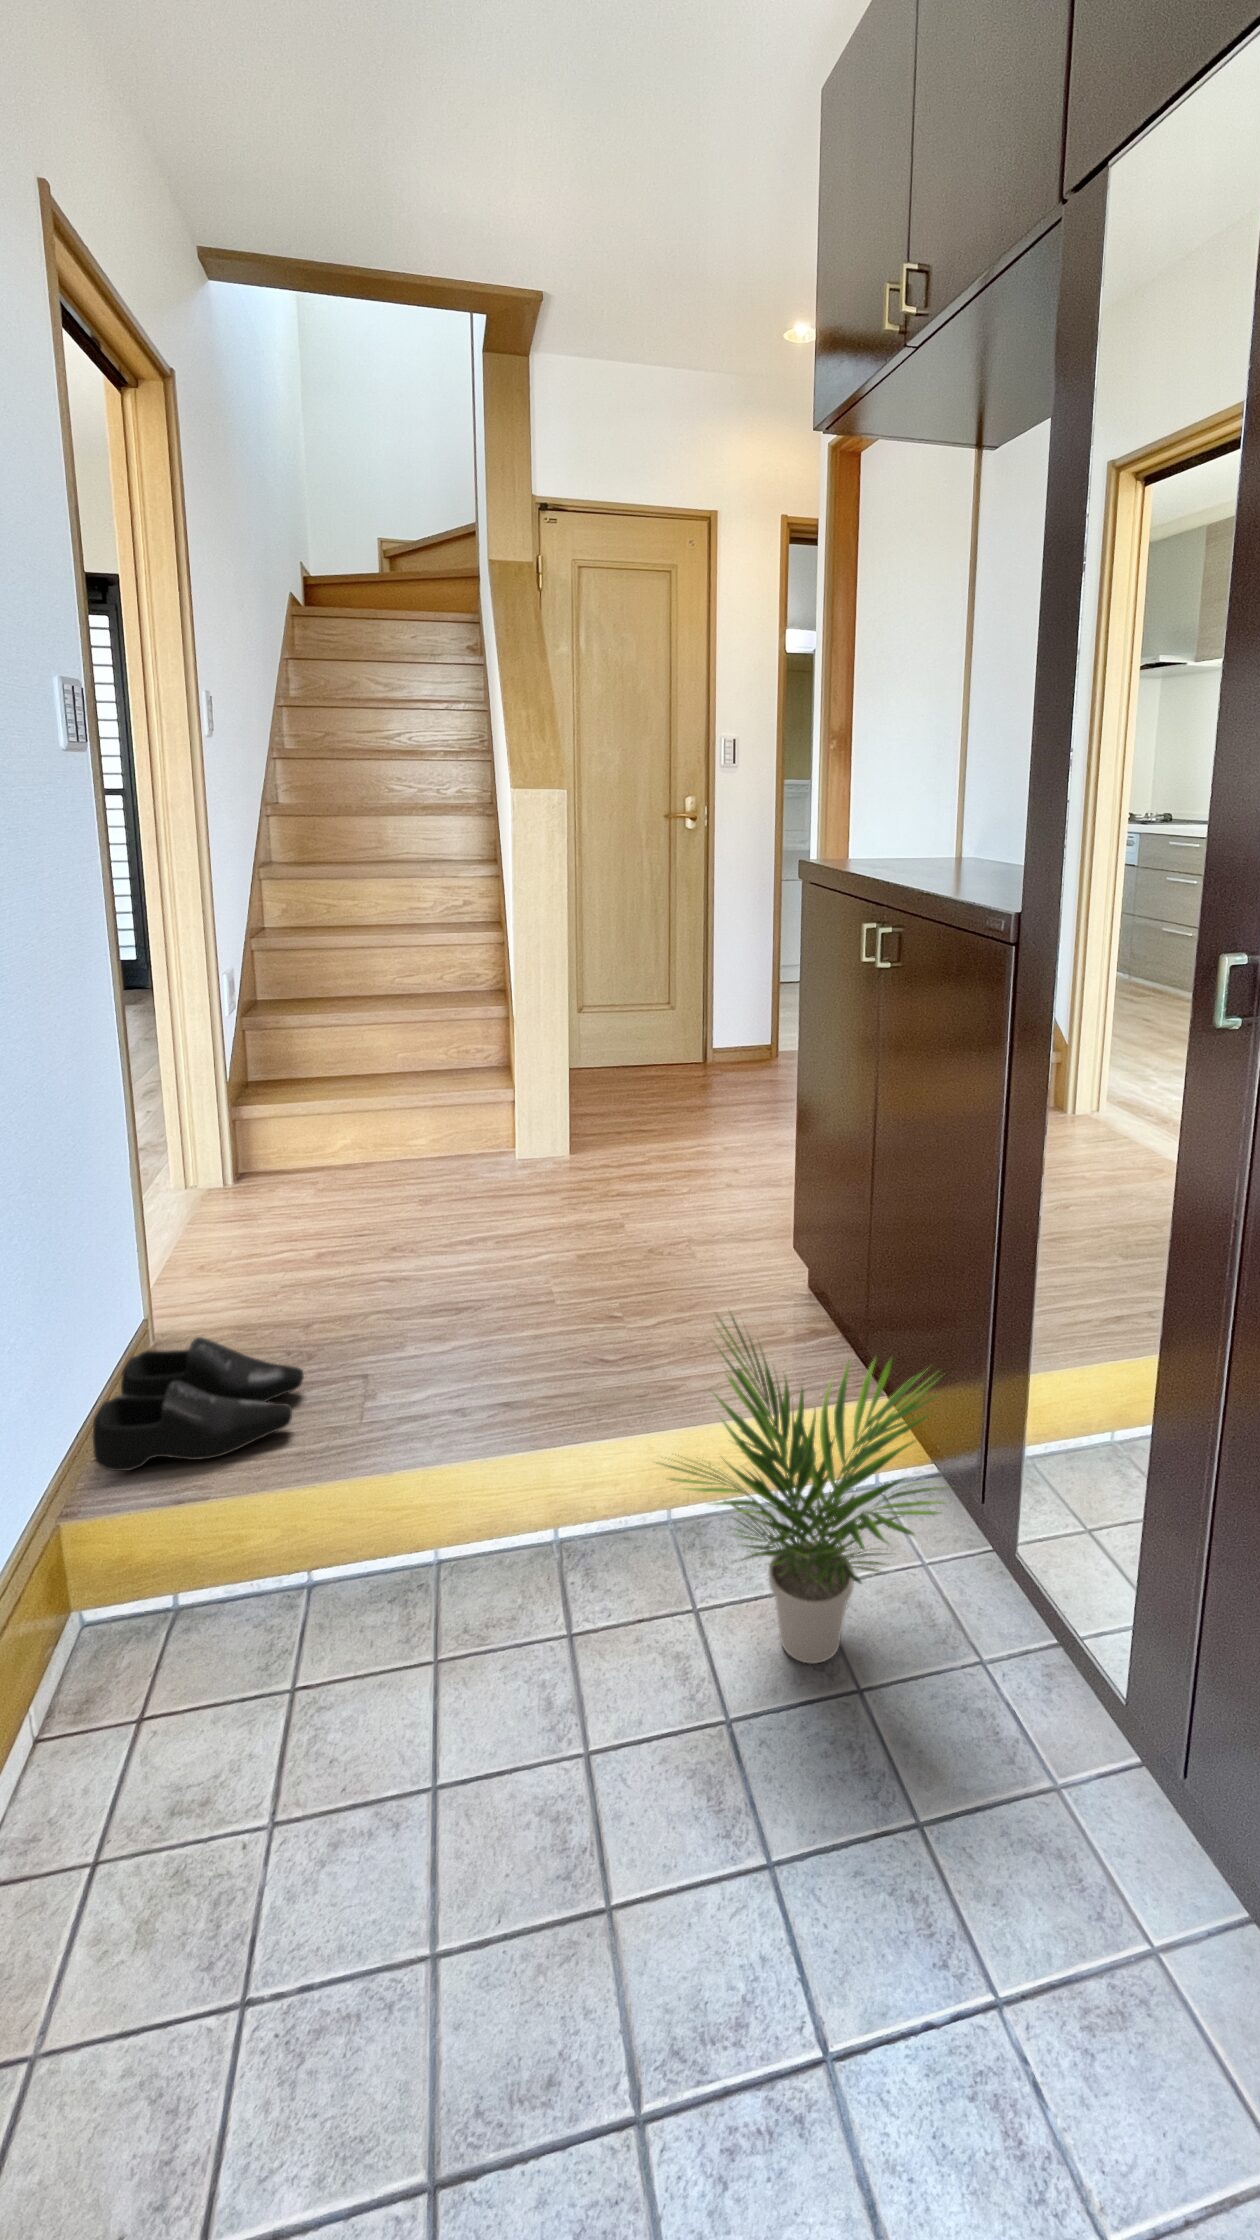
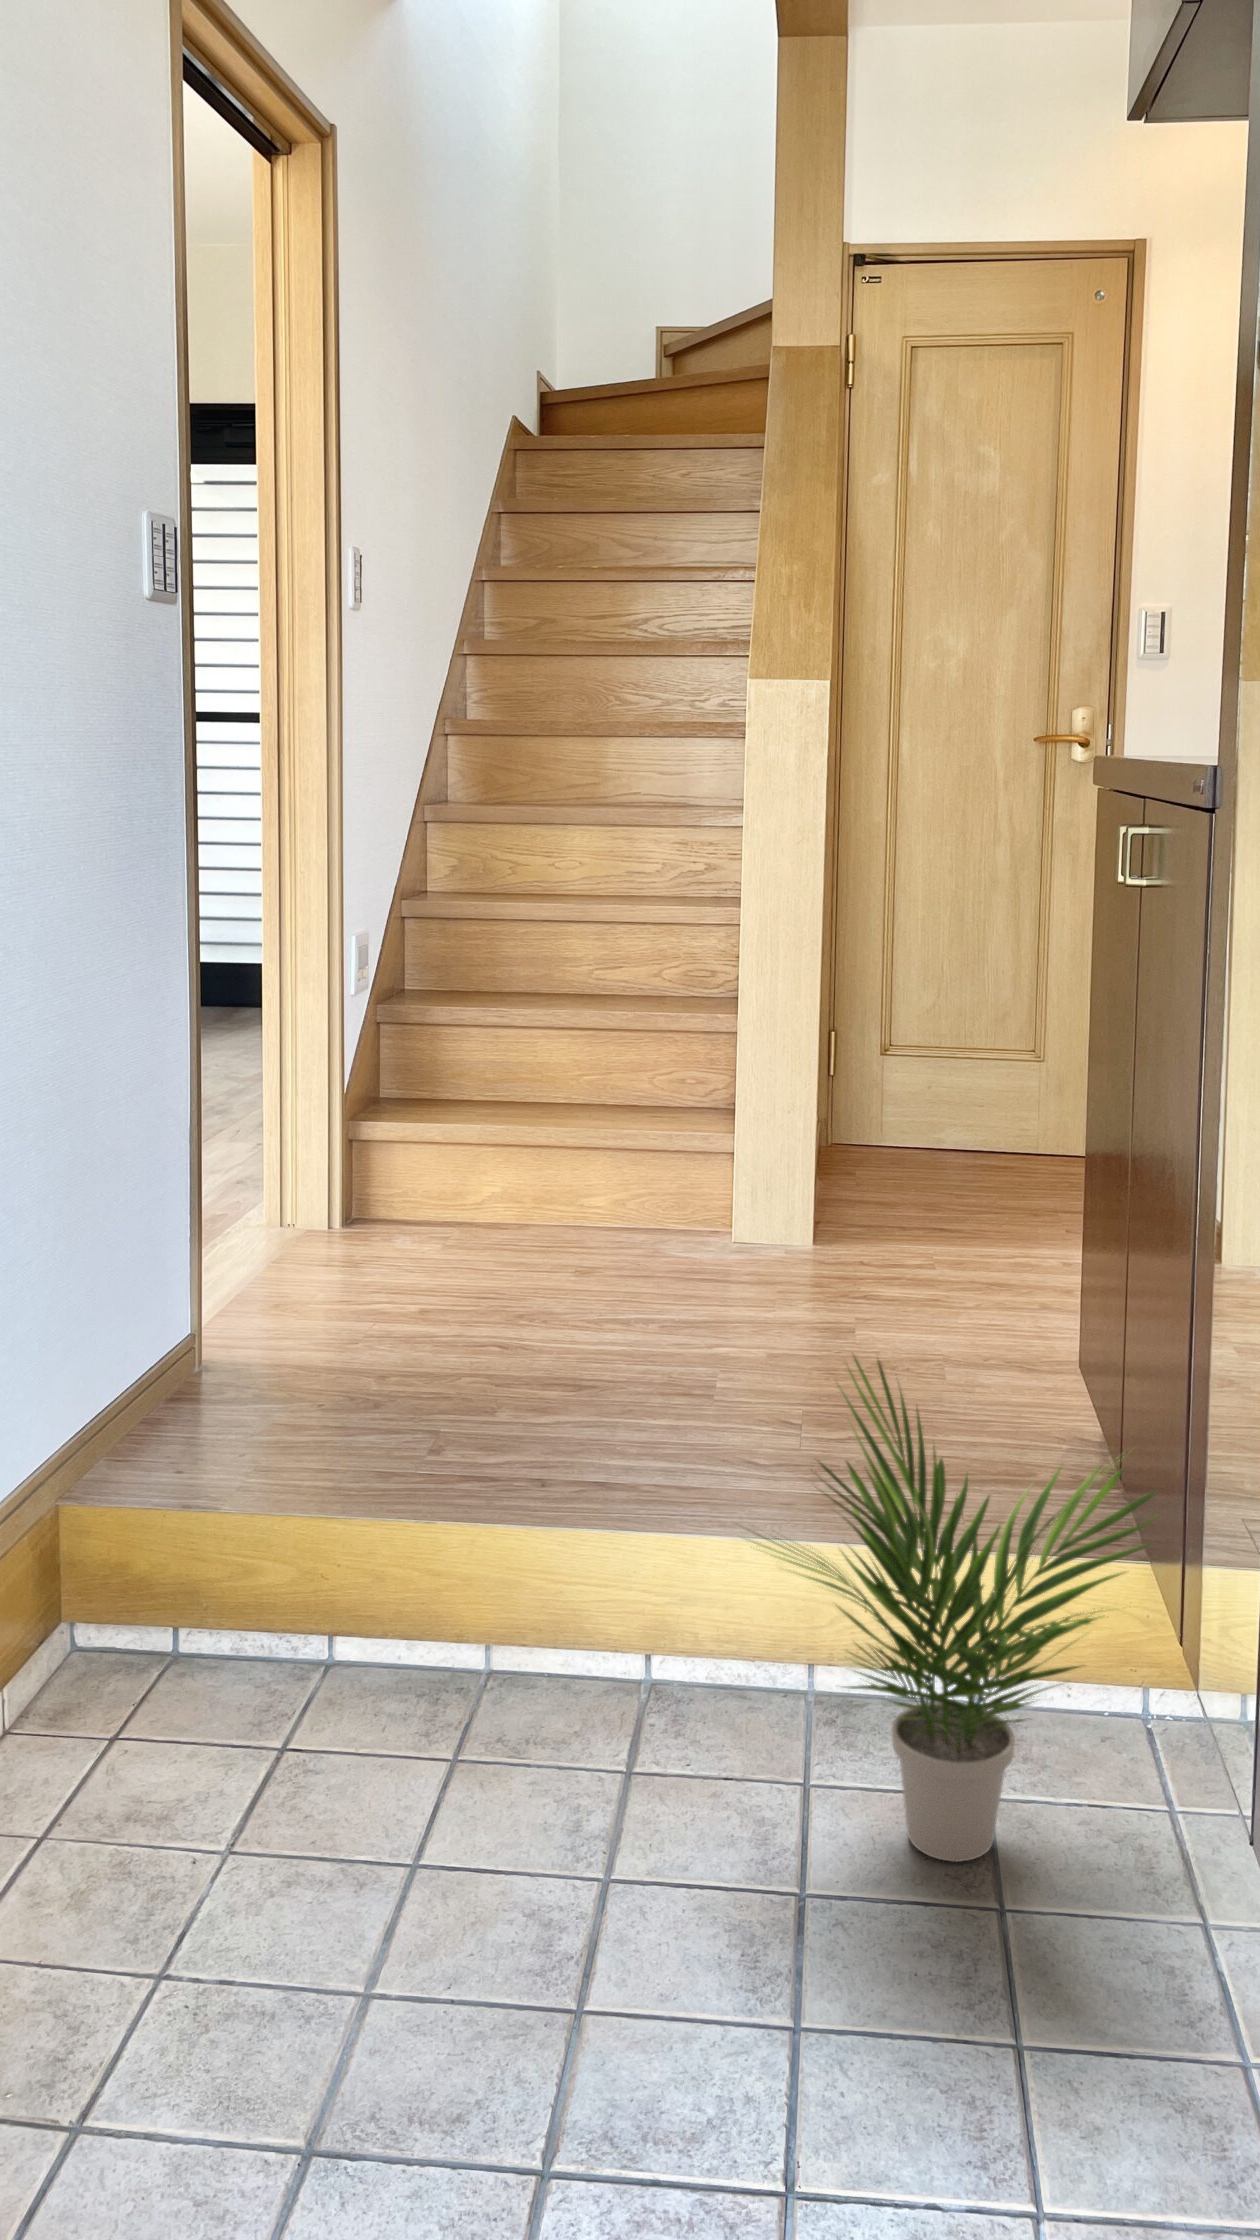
shoe: present [93,1337,304,1471] -> none [106,1346,361,1480]

